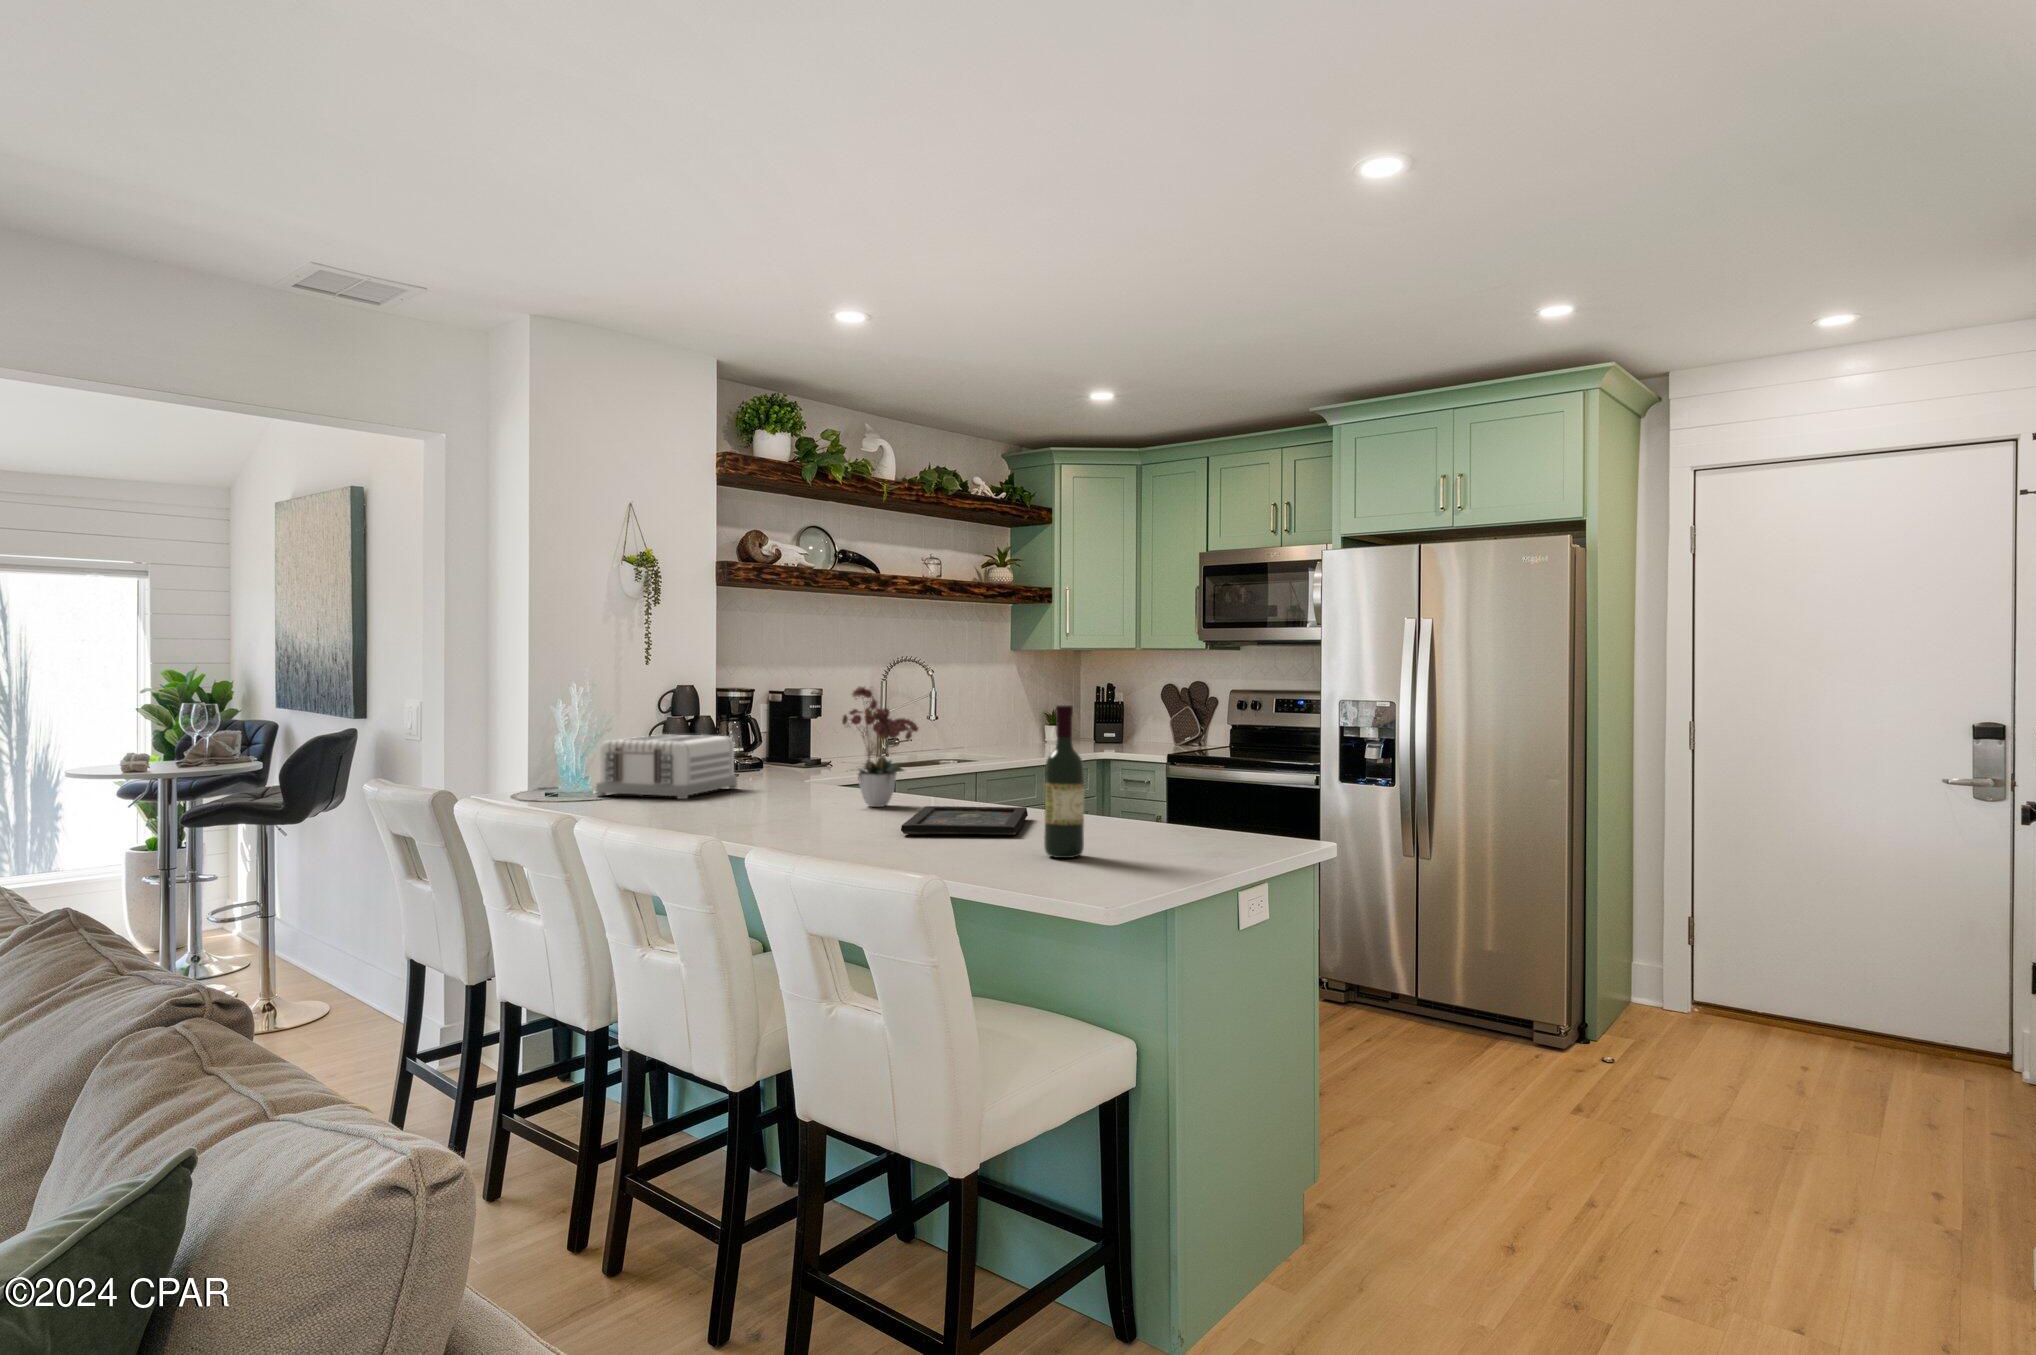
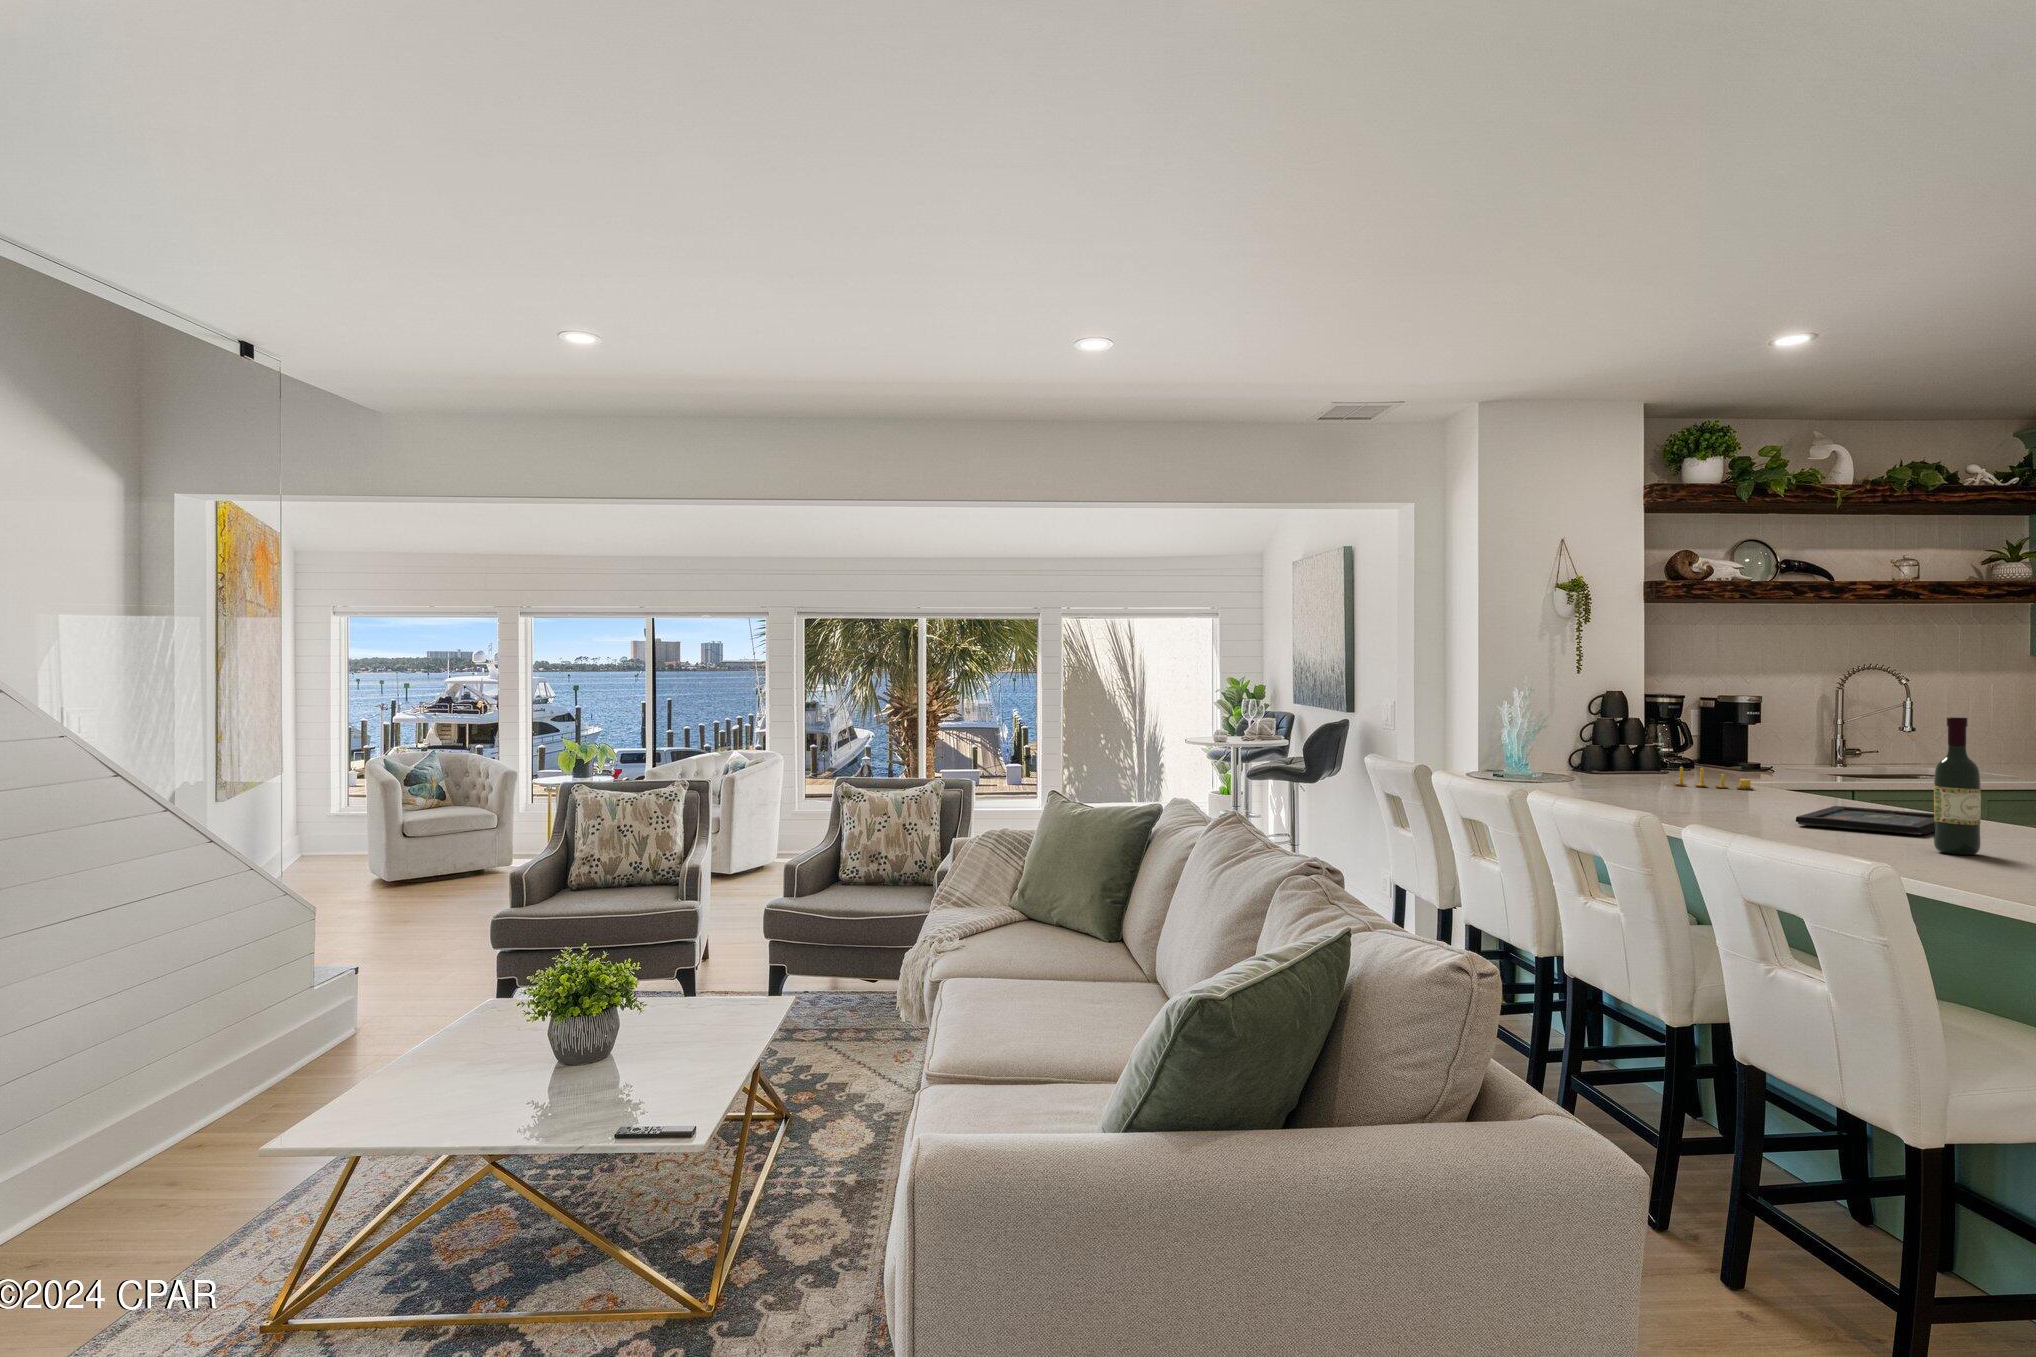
flower arrangement: present [842,686,918,807] -> none [1748,691,1844,805]
toaster: present [596,734,737,799] -> none [1532,734,1659,787]
candle: none [754,766,832,790] -> present [1674,767,1754,790]

